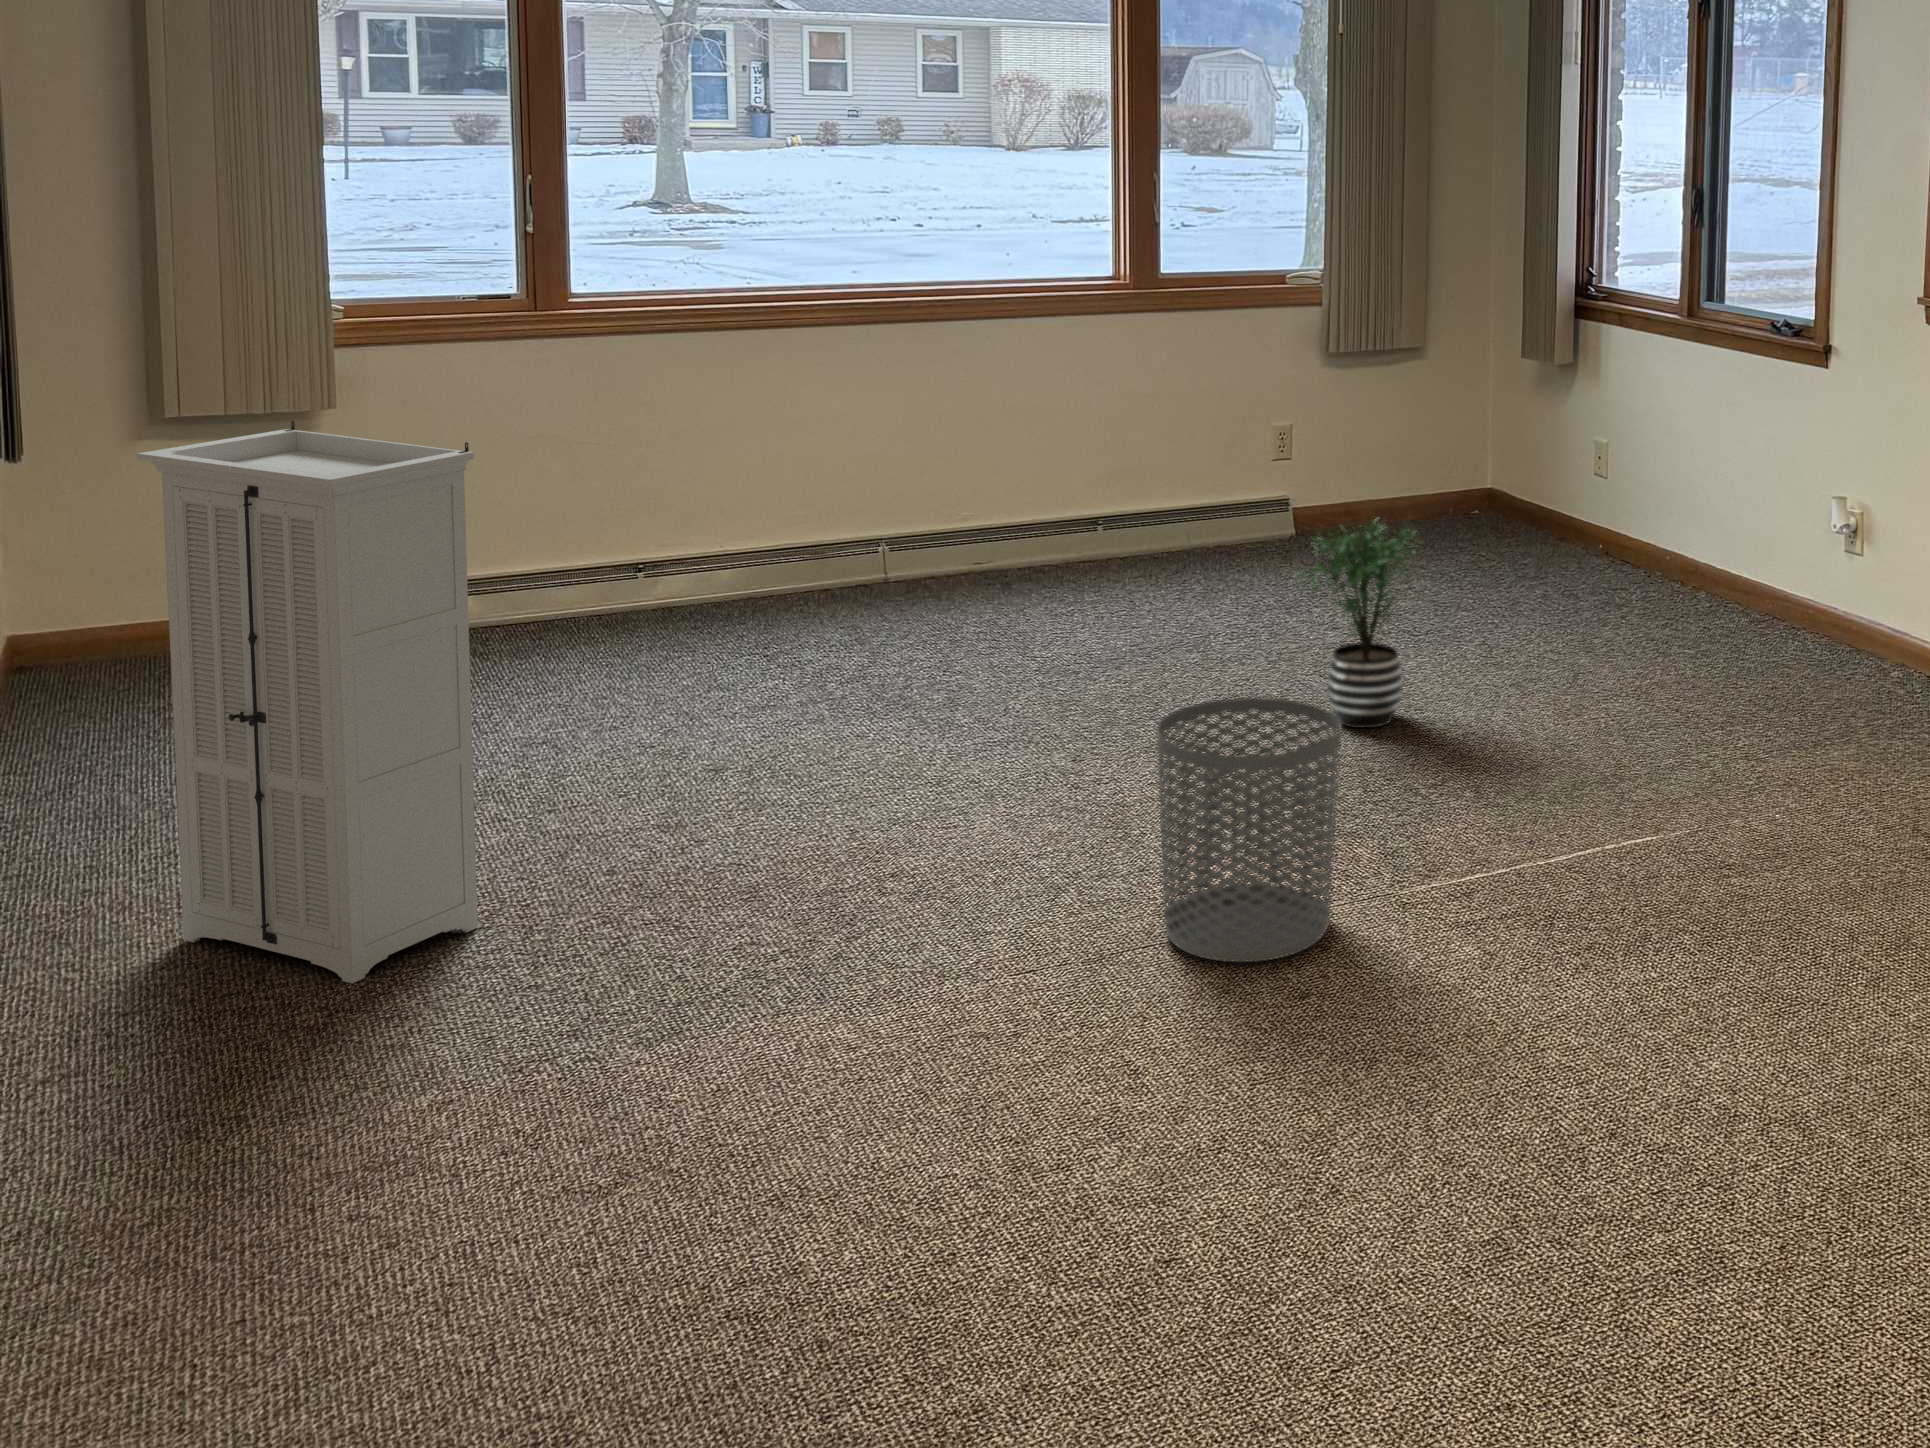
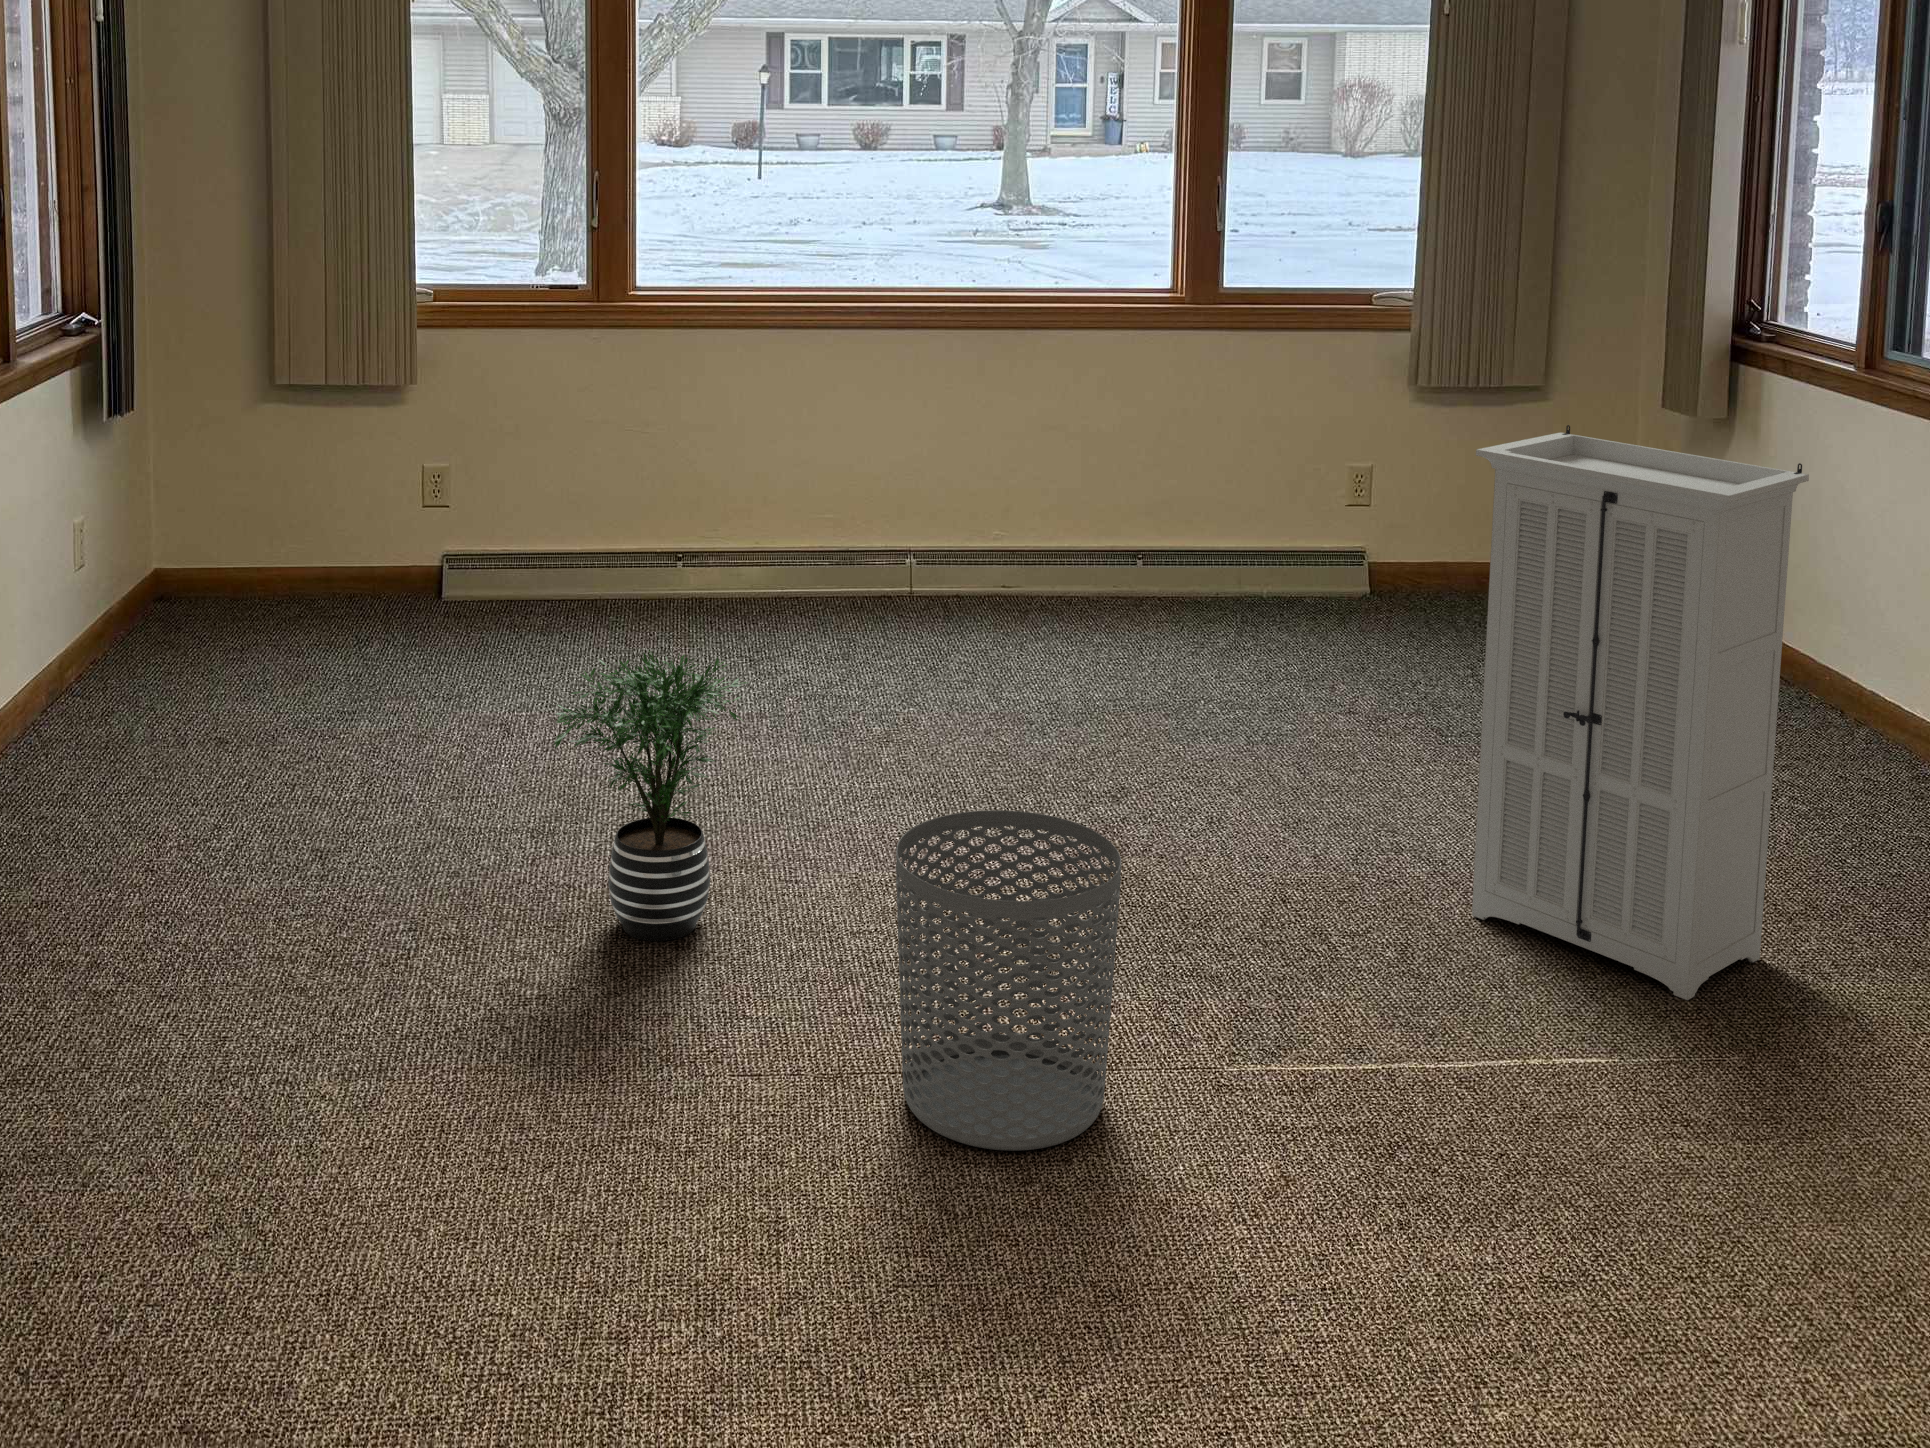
storage cabinet: present [137,421,478,984] -> present [1472,425,1809,1000]
potted plant: present [1295,519,1417,728] -> present [553,651,747,941]

